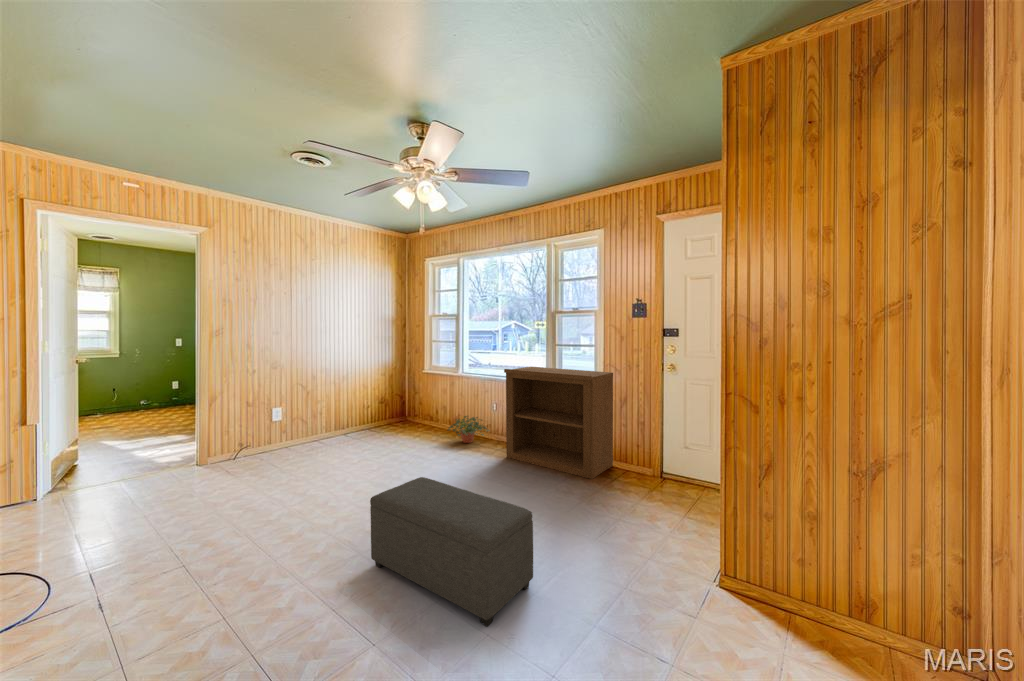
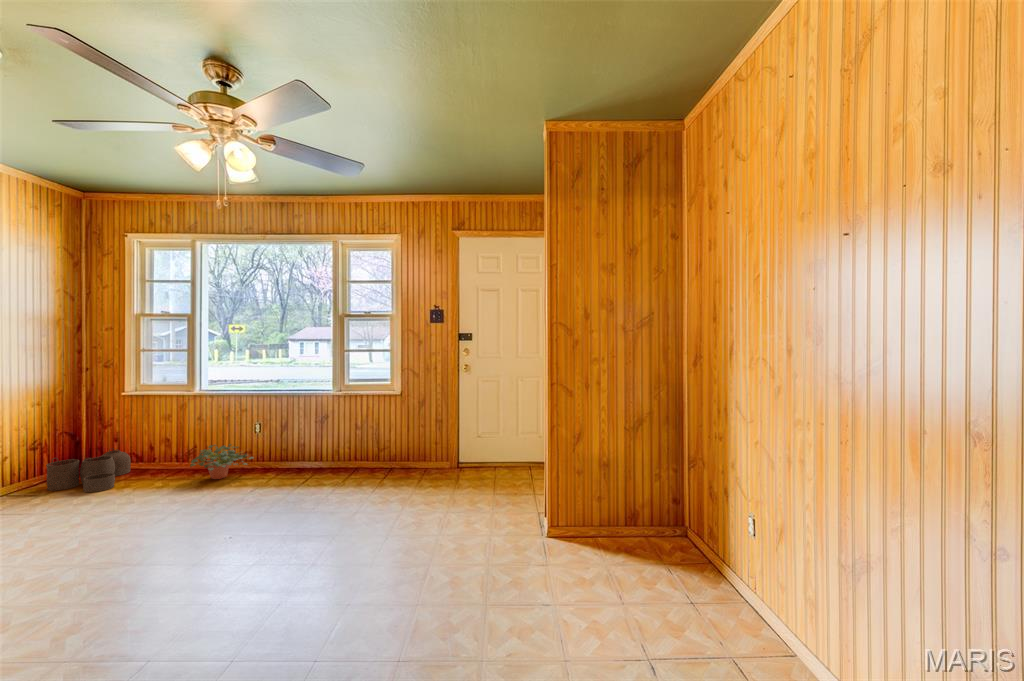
bookshelf: present [504,367,613,479] -> none [287,375,412,483]
woven basket: none [382,409,427,438] -> present [46,449,131,492]
ottoman: present [370,477,533,626] -> none [194,500,412,629]

